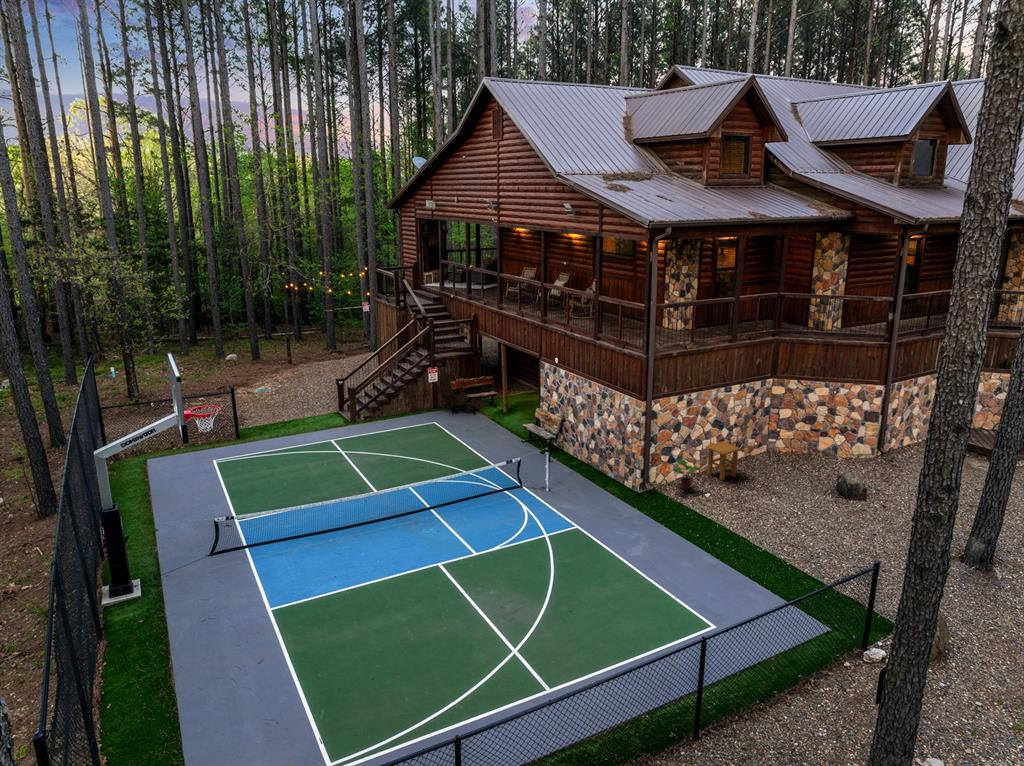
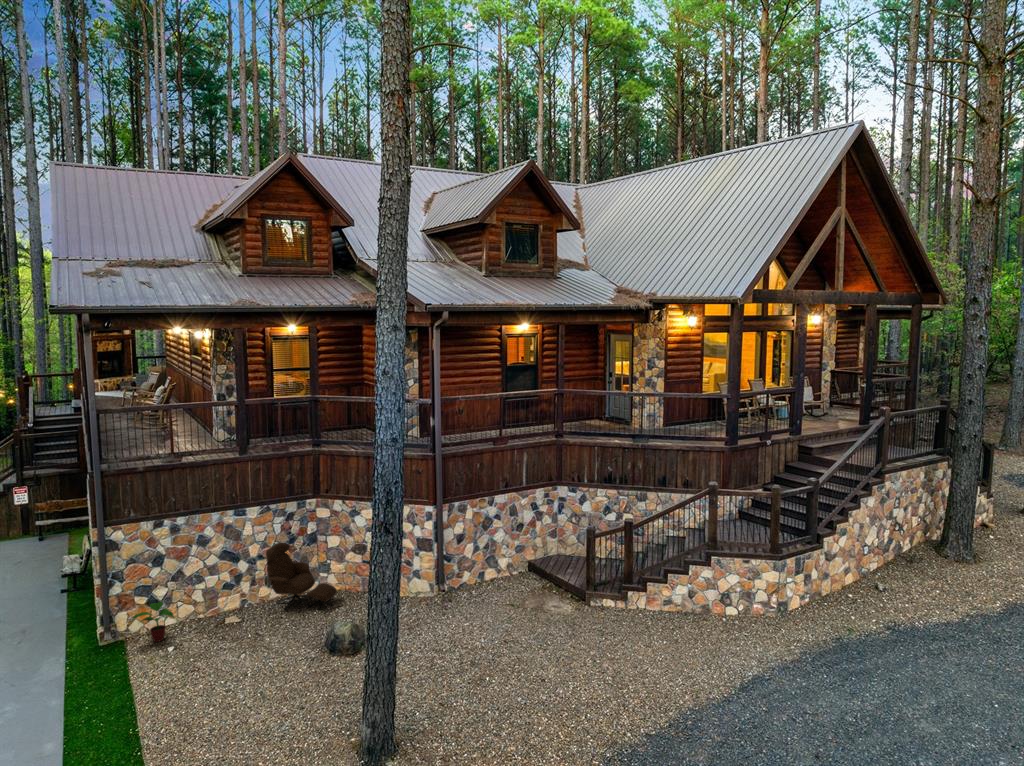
lounge chair: present [439,373,484,415] -> present [266,543,337,610]
side table: present [706,441,742,481] -> none [205,577,244,628]

